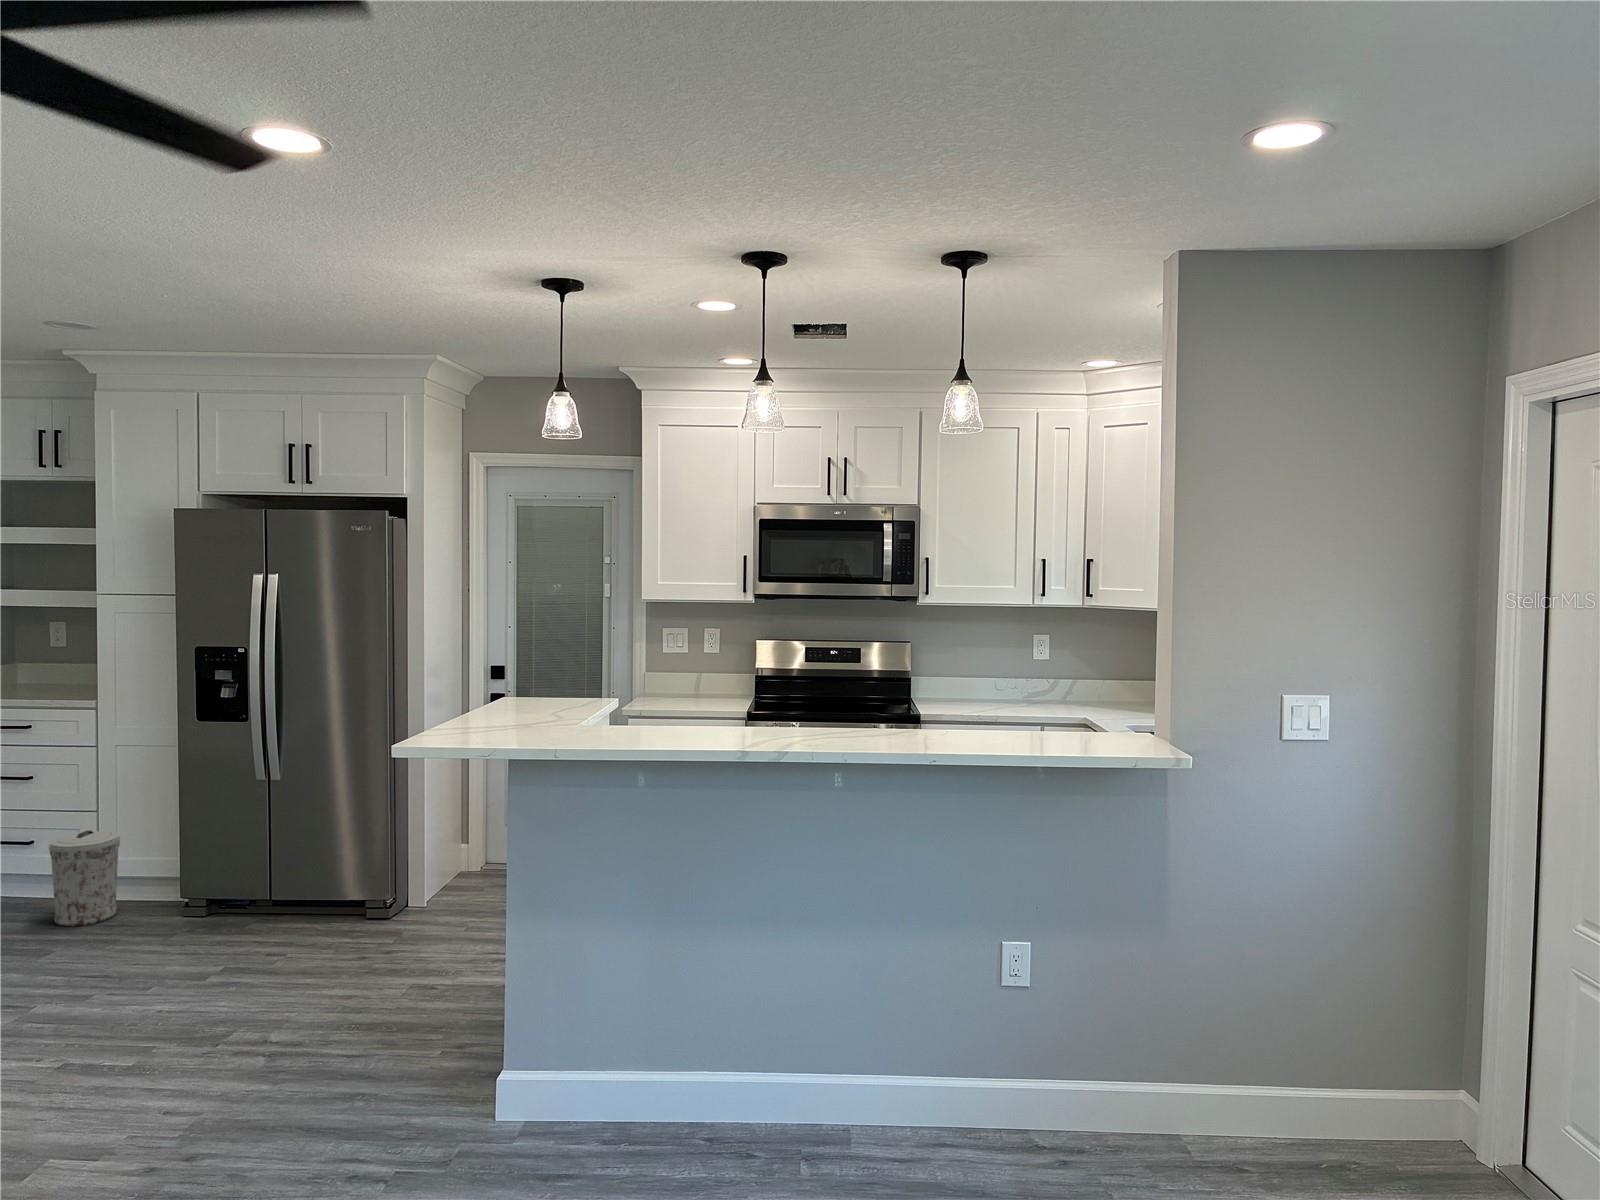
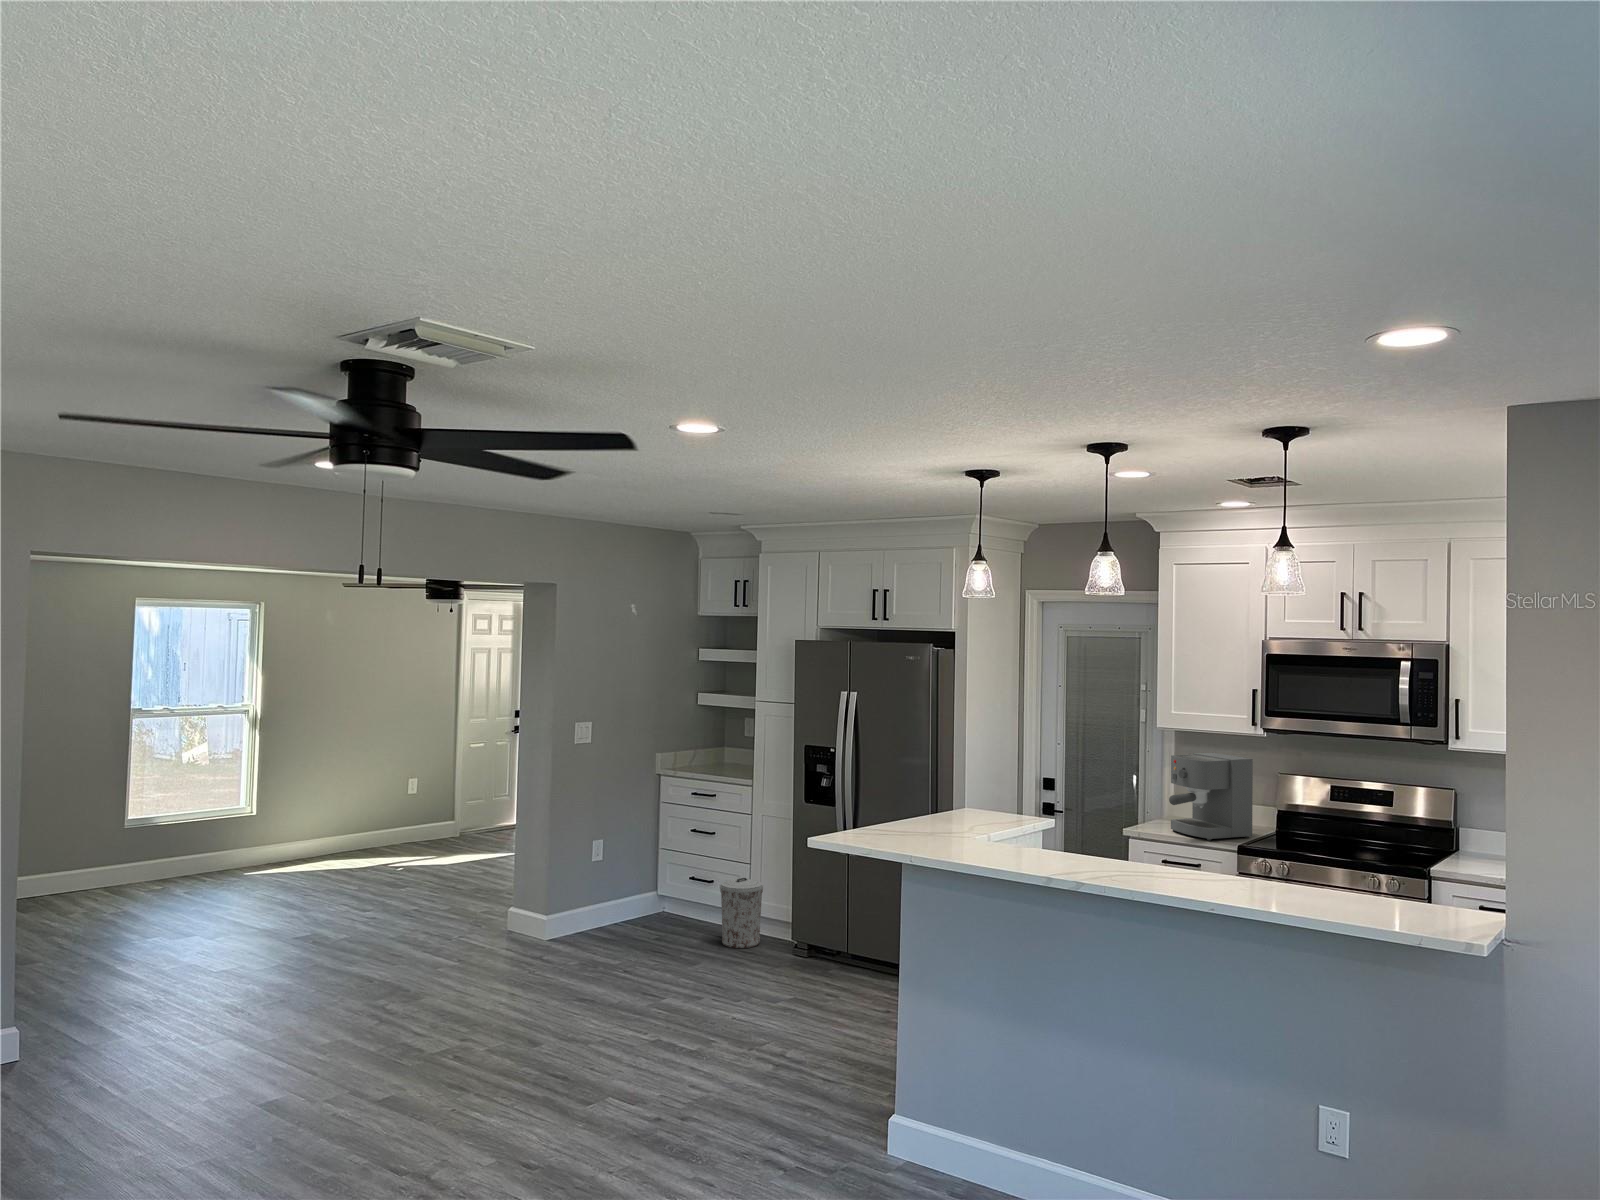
coffee maker: none [652,624,728,707] -> present [1169,753,1253,840]

